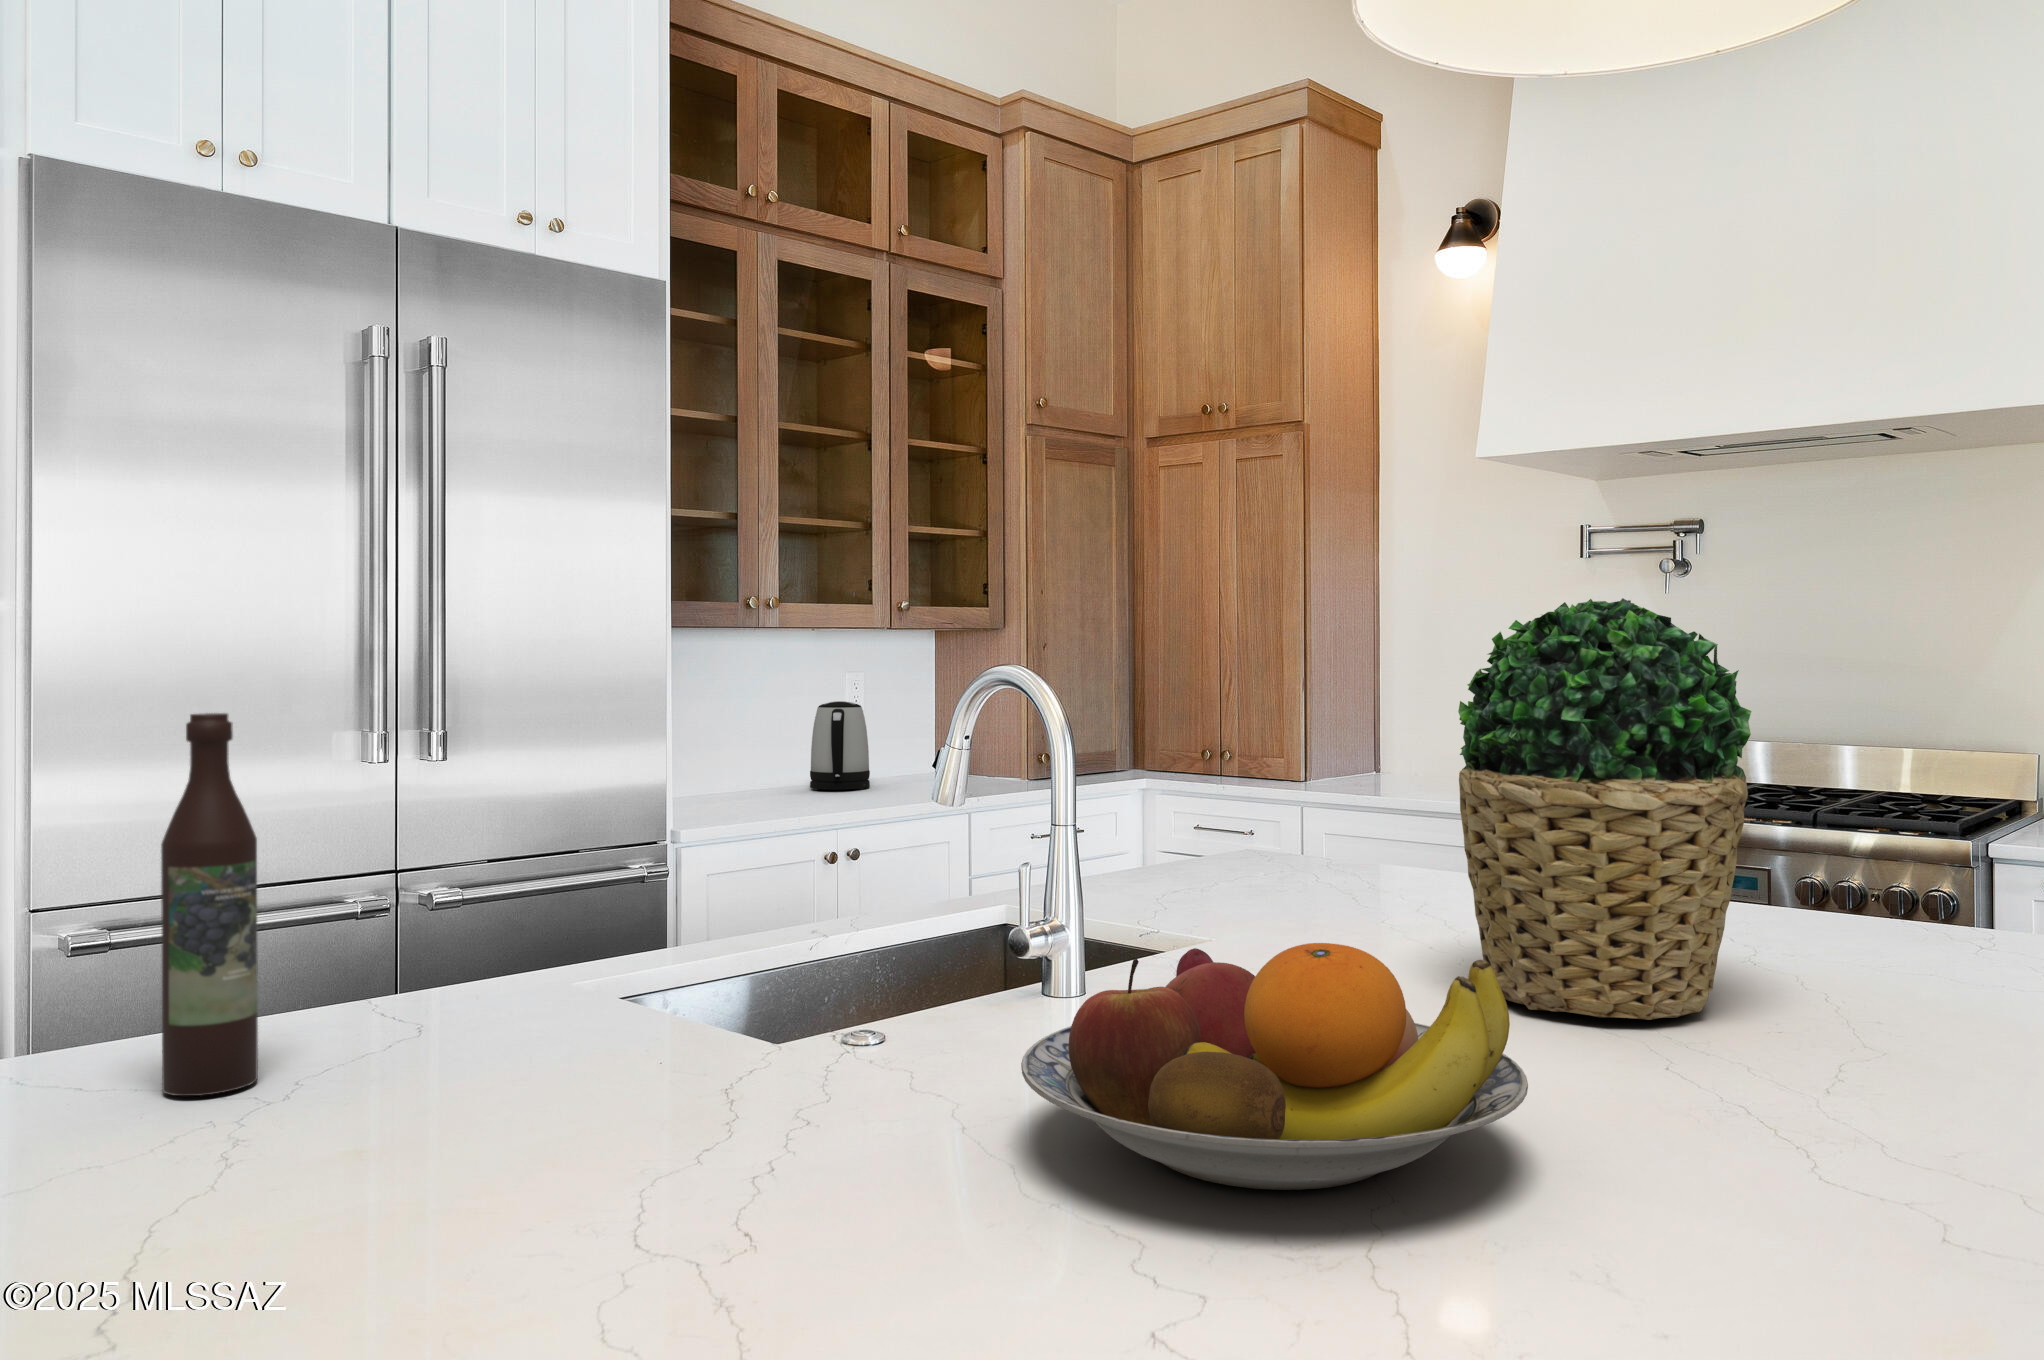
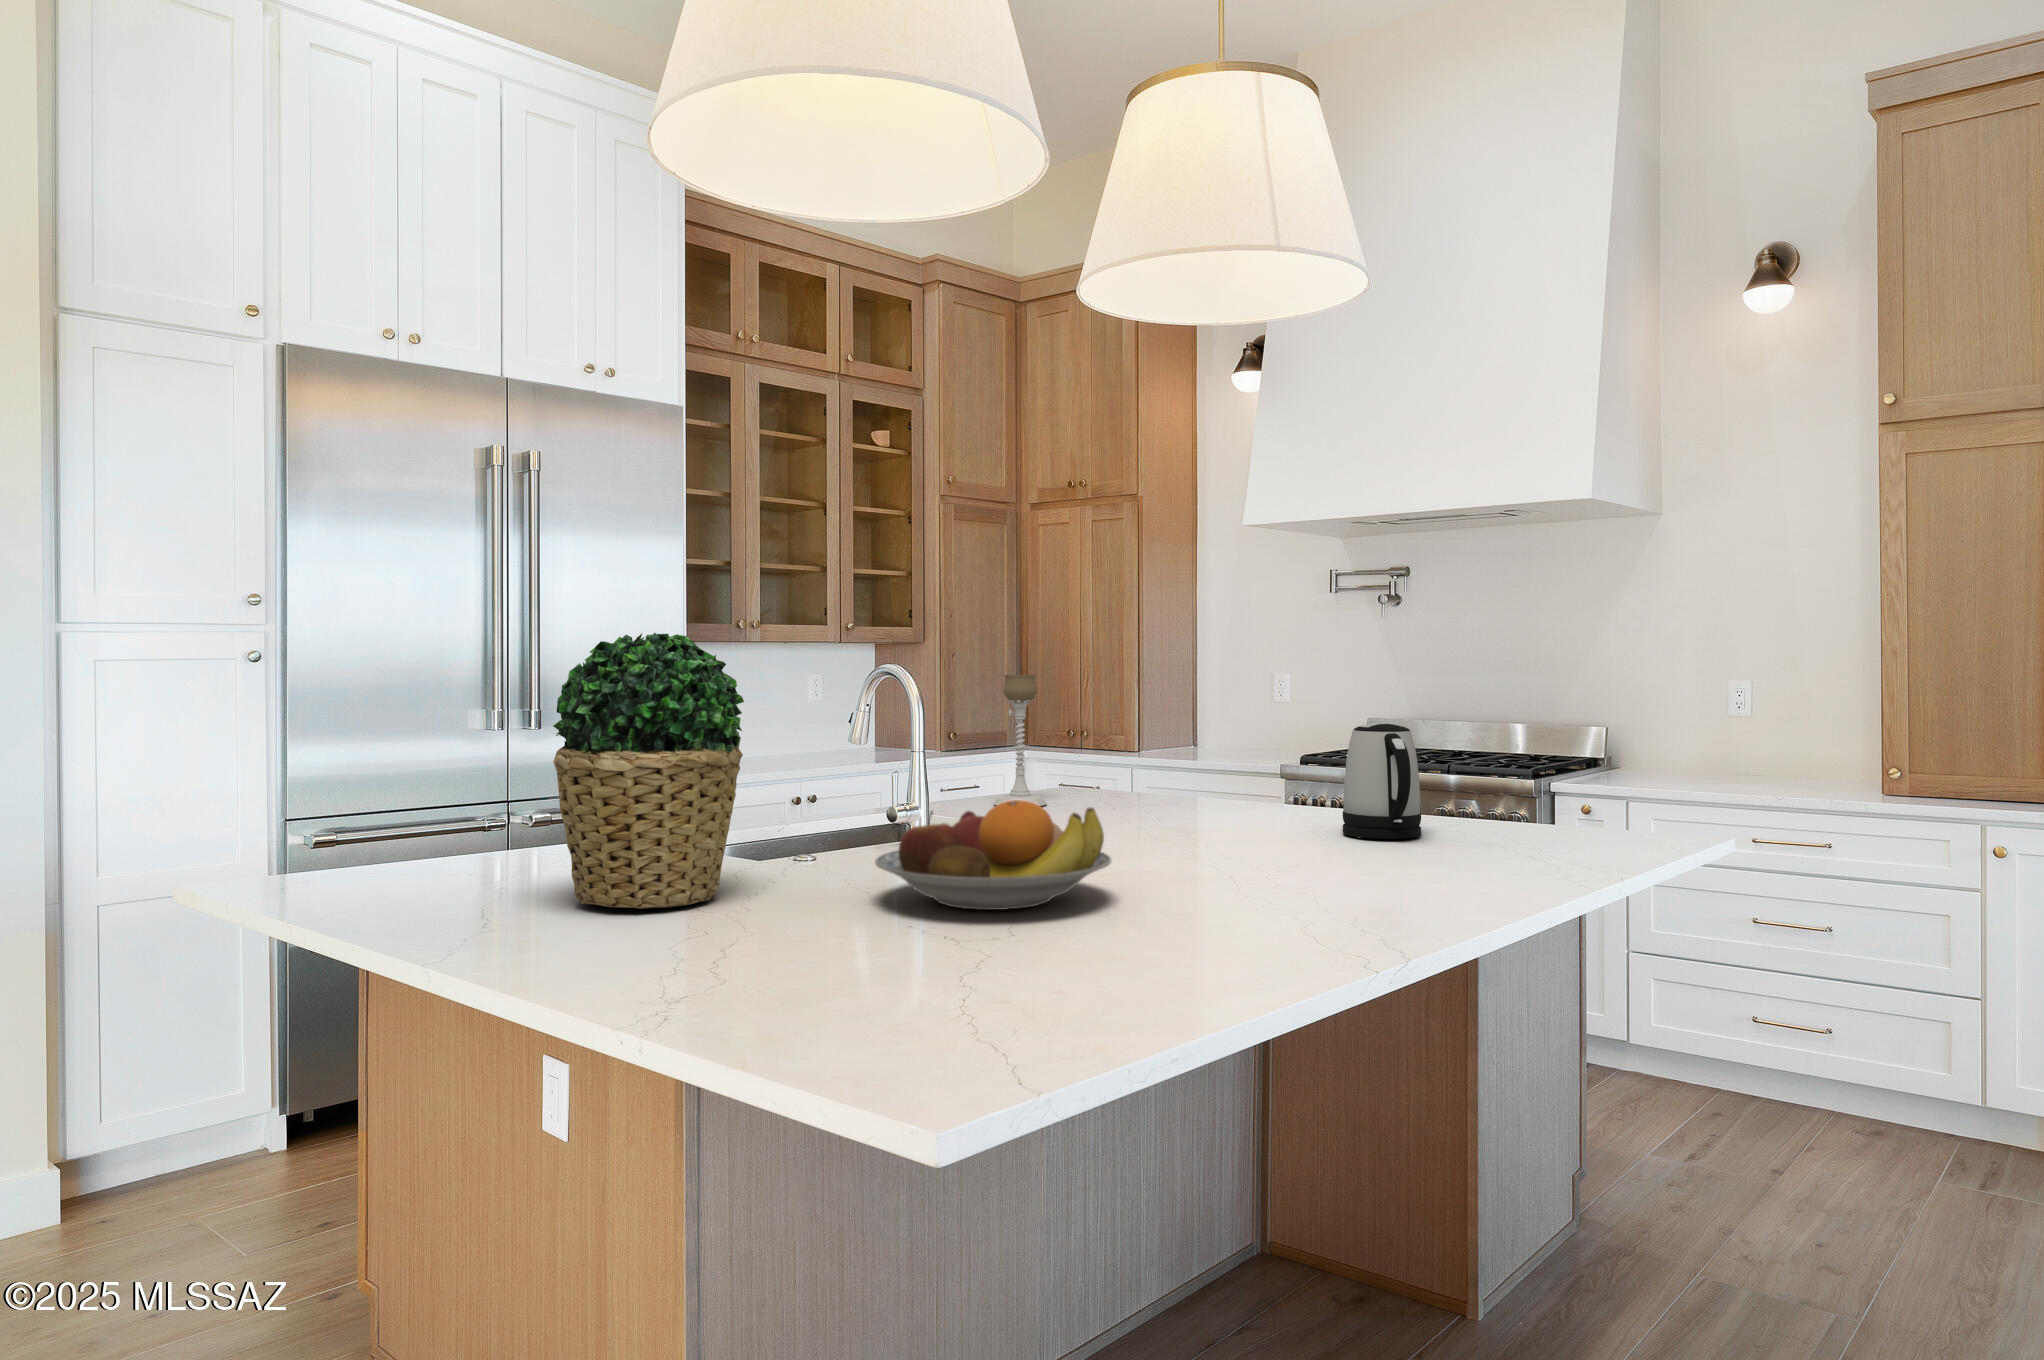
potted plant: present [1458,598,1751,1020] -> present [553,633,744,909]
candle holder: none [1153,675,1240,892] -> present [993,675,1047,806]
kettle: present [810,701,870,790] -> present [1343,723,1421,839]
wine bottle: present [161,713,258,1096] -> none [442,693,489,887]

